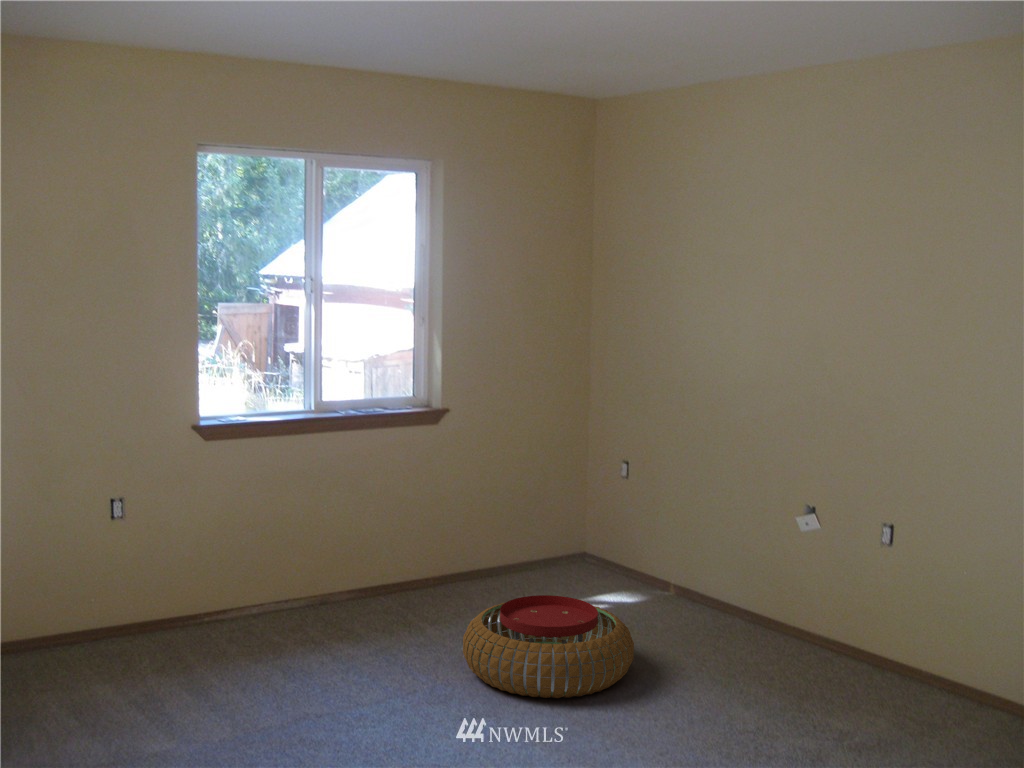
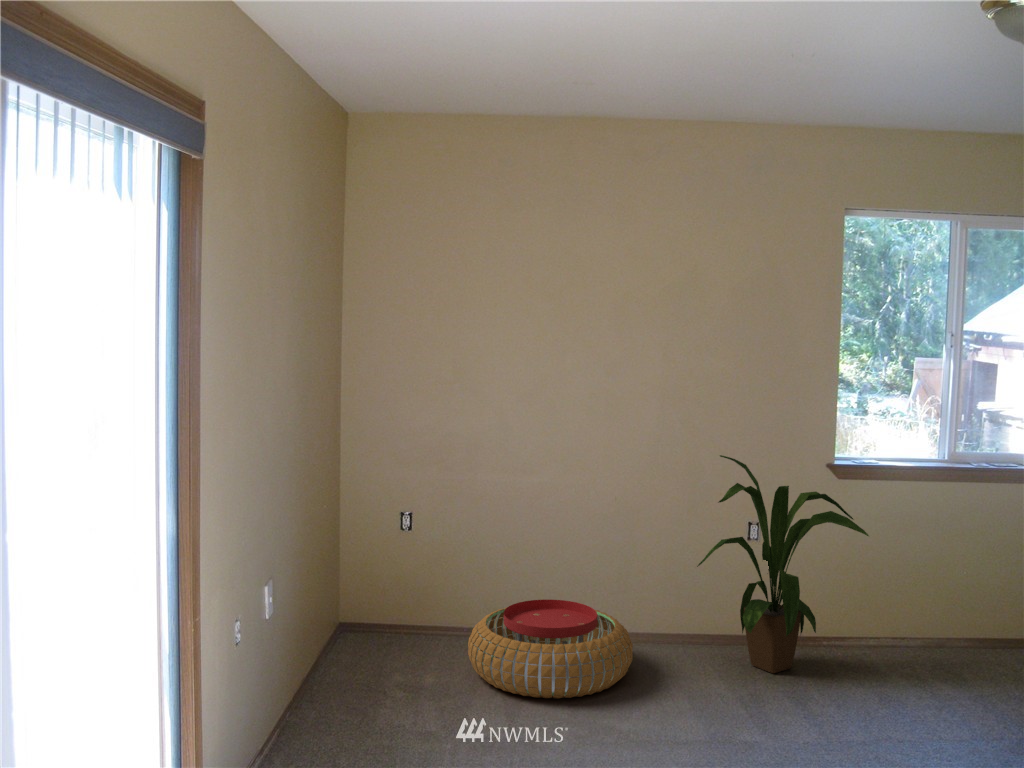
house plant: none [702,447,880,673] -> present [697,455,869,673]

